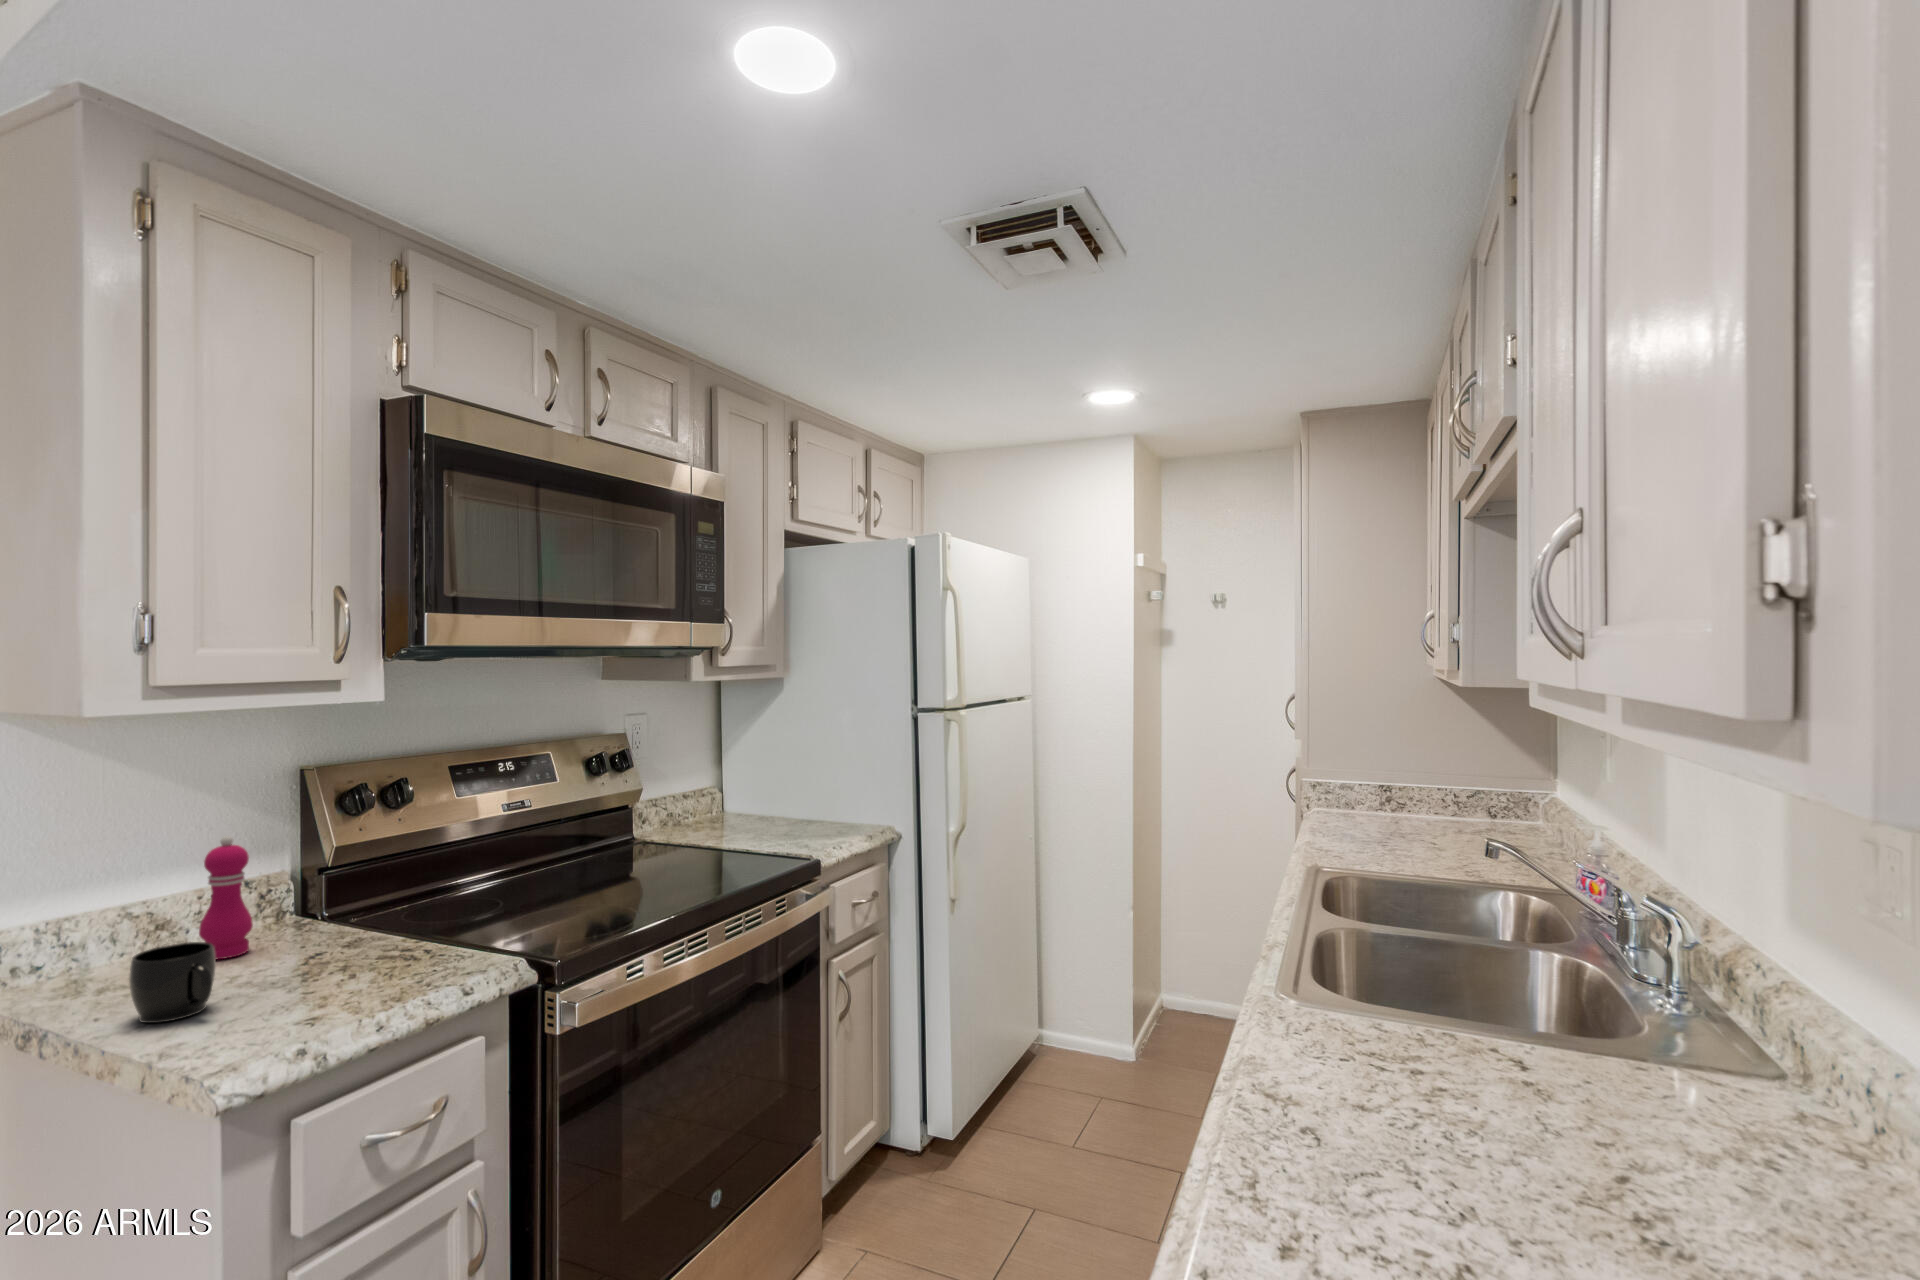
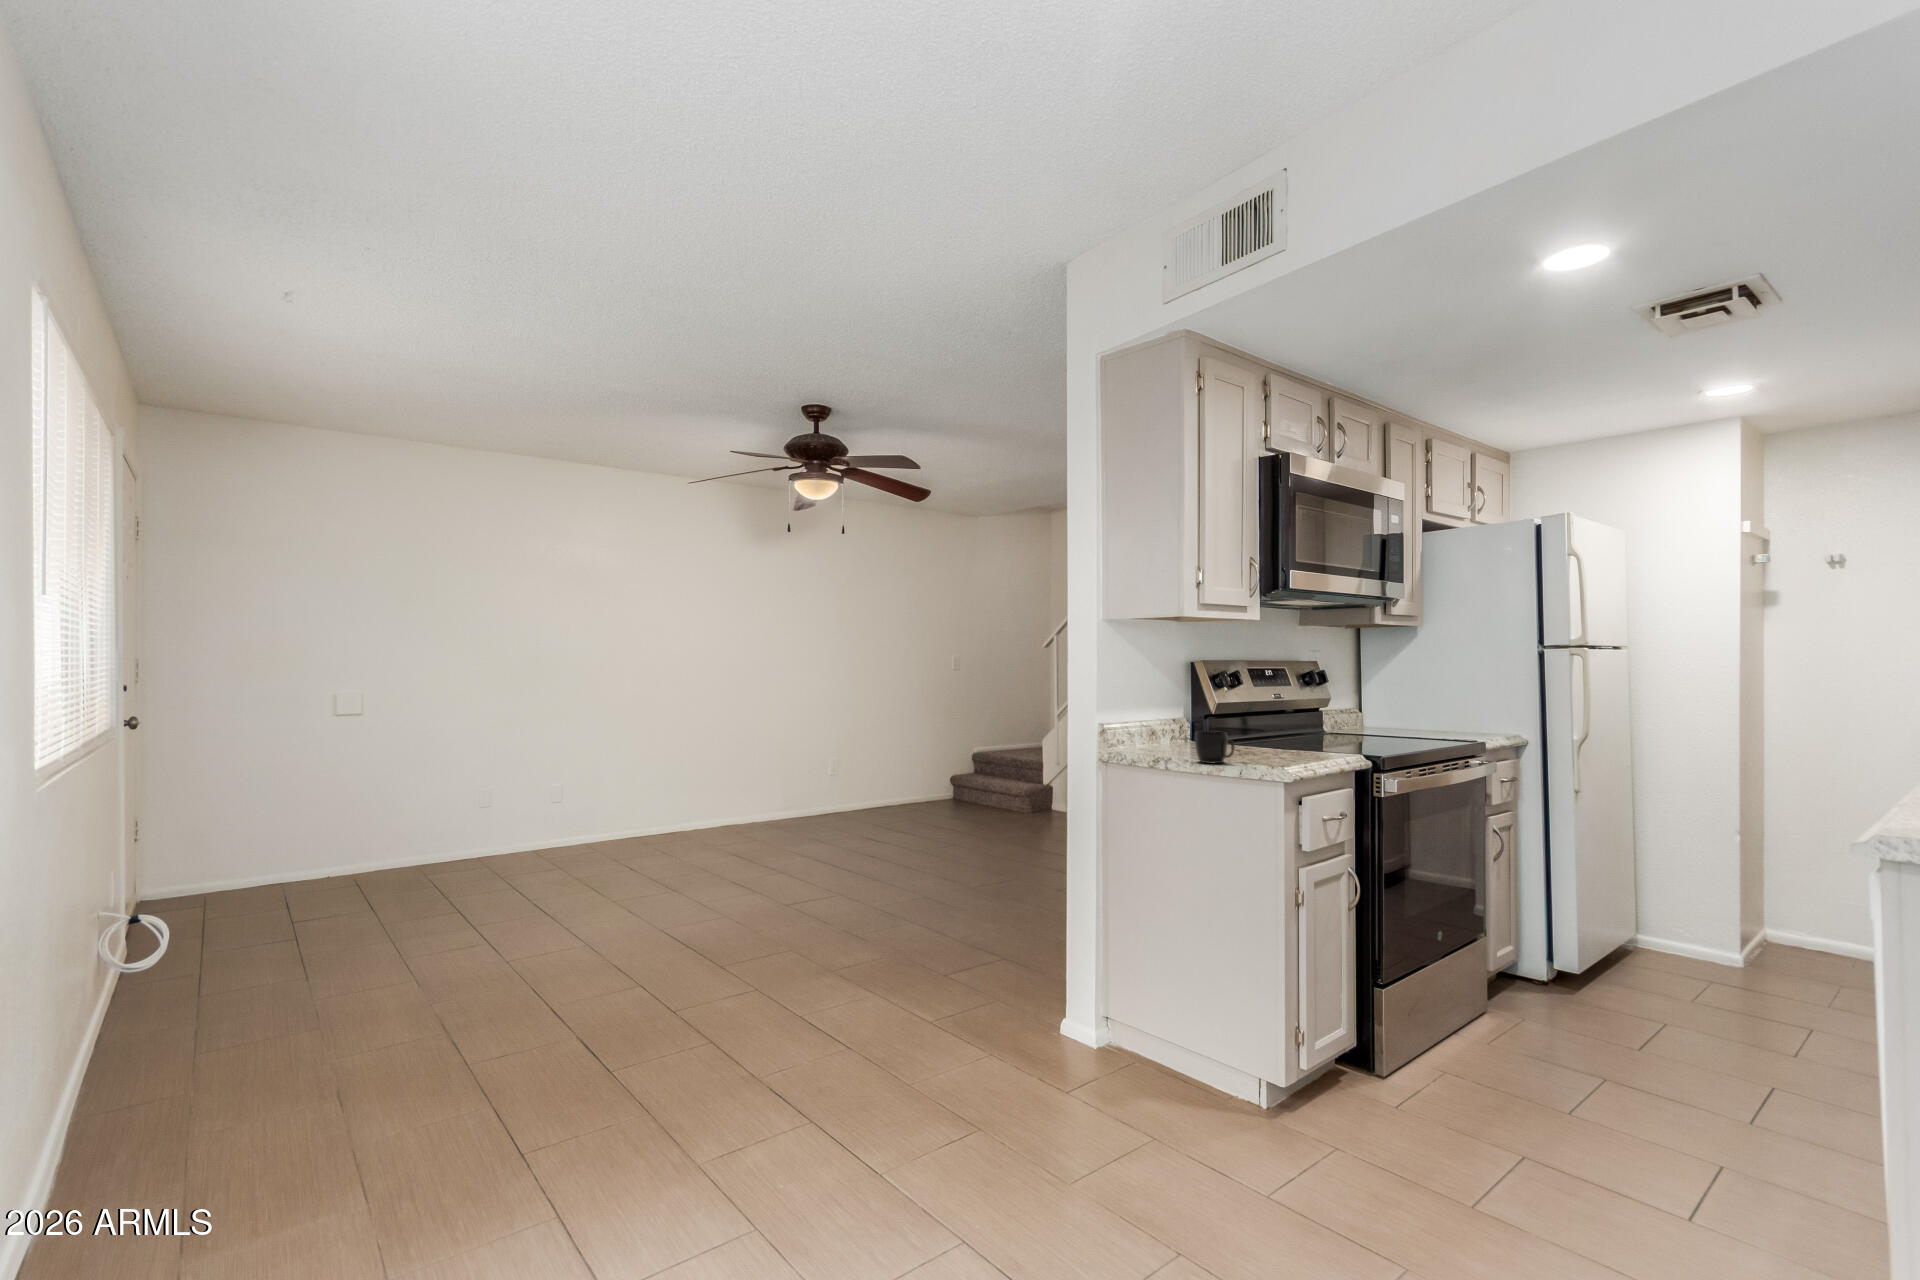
pepper mill: present [199,836,253,959] -> none [1174,690,1197,752]

